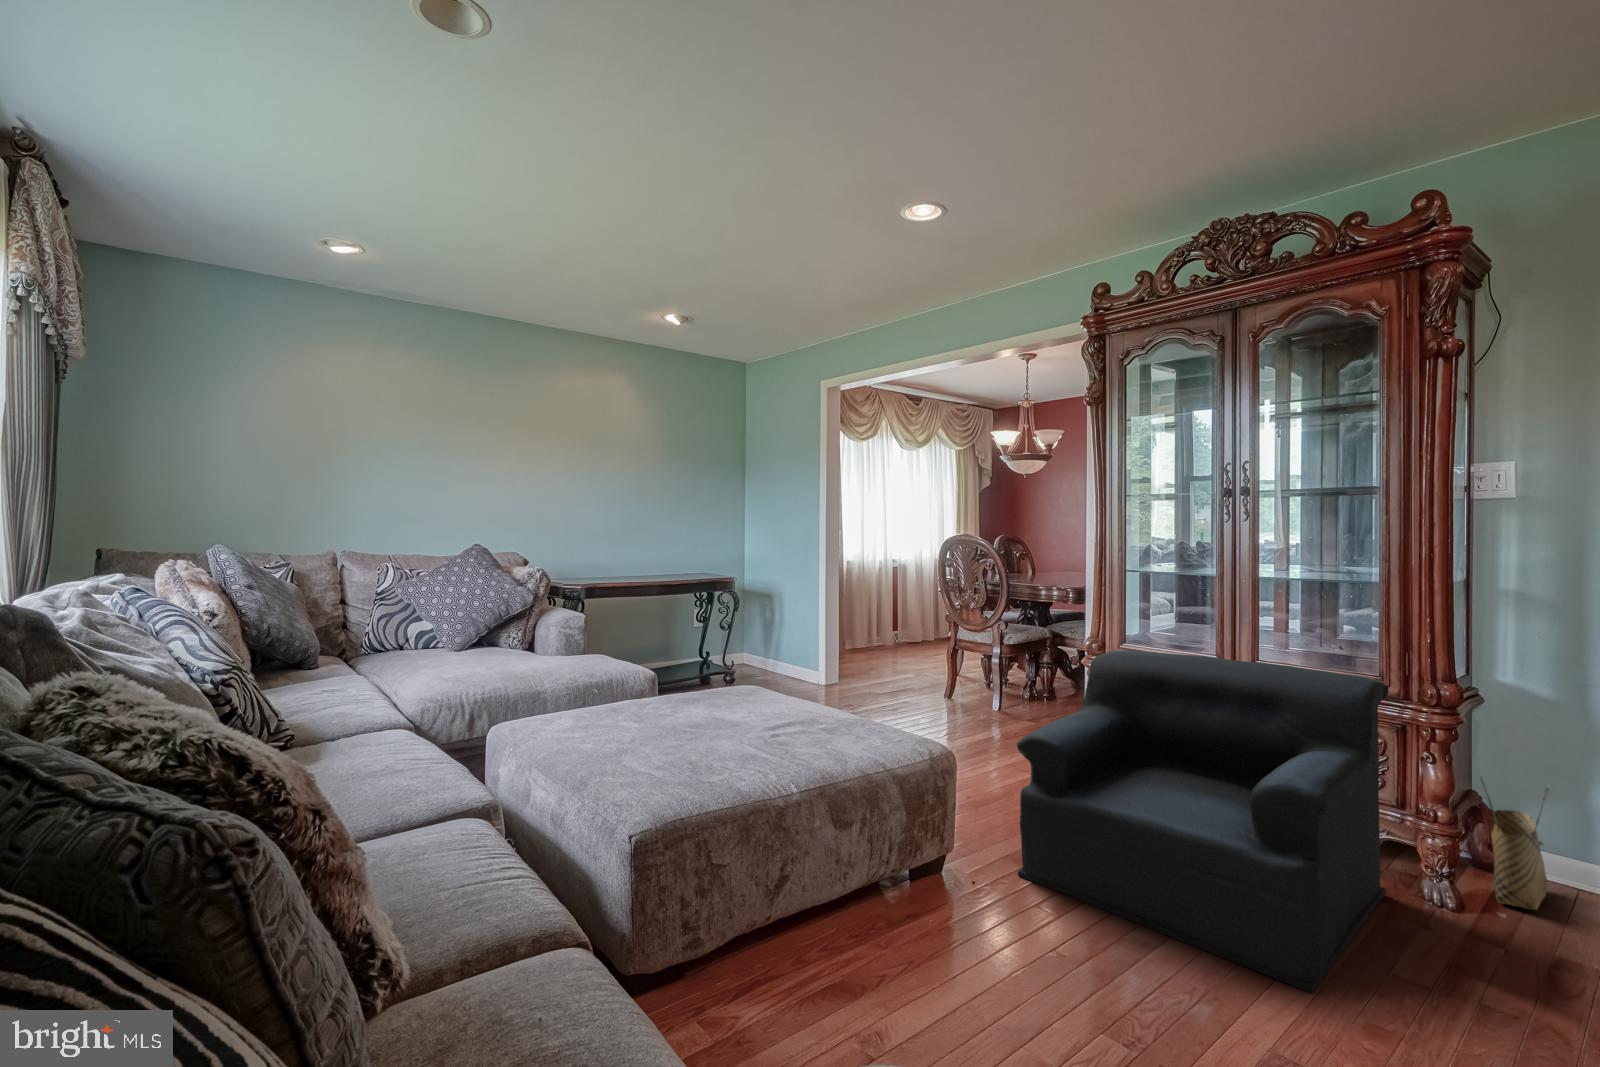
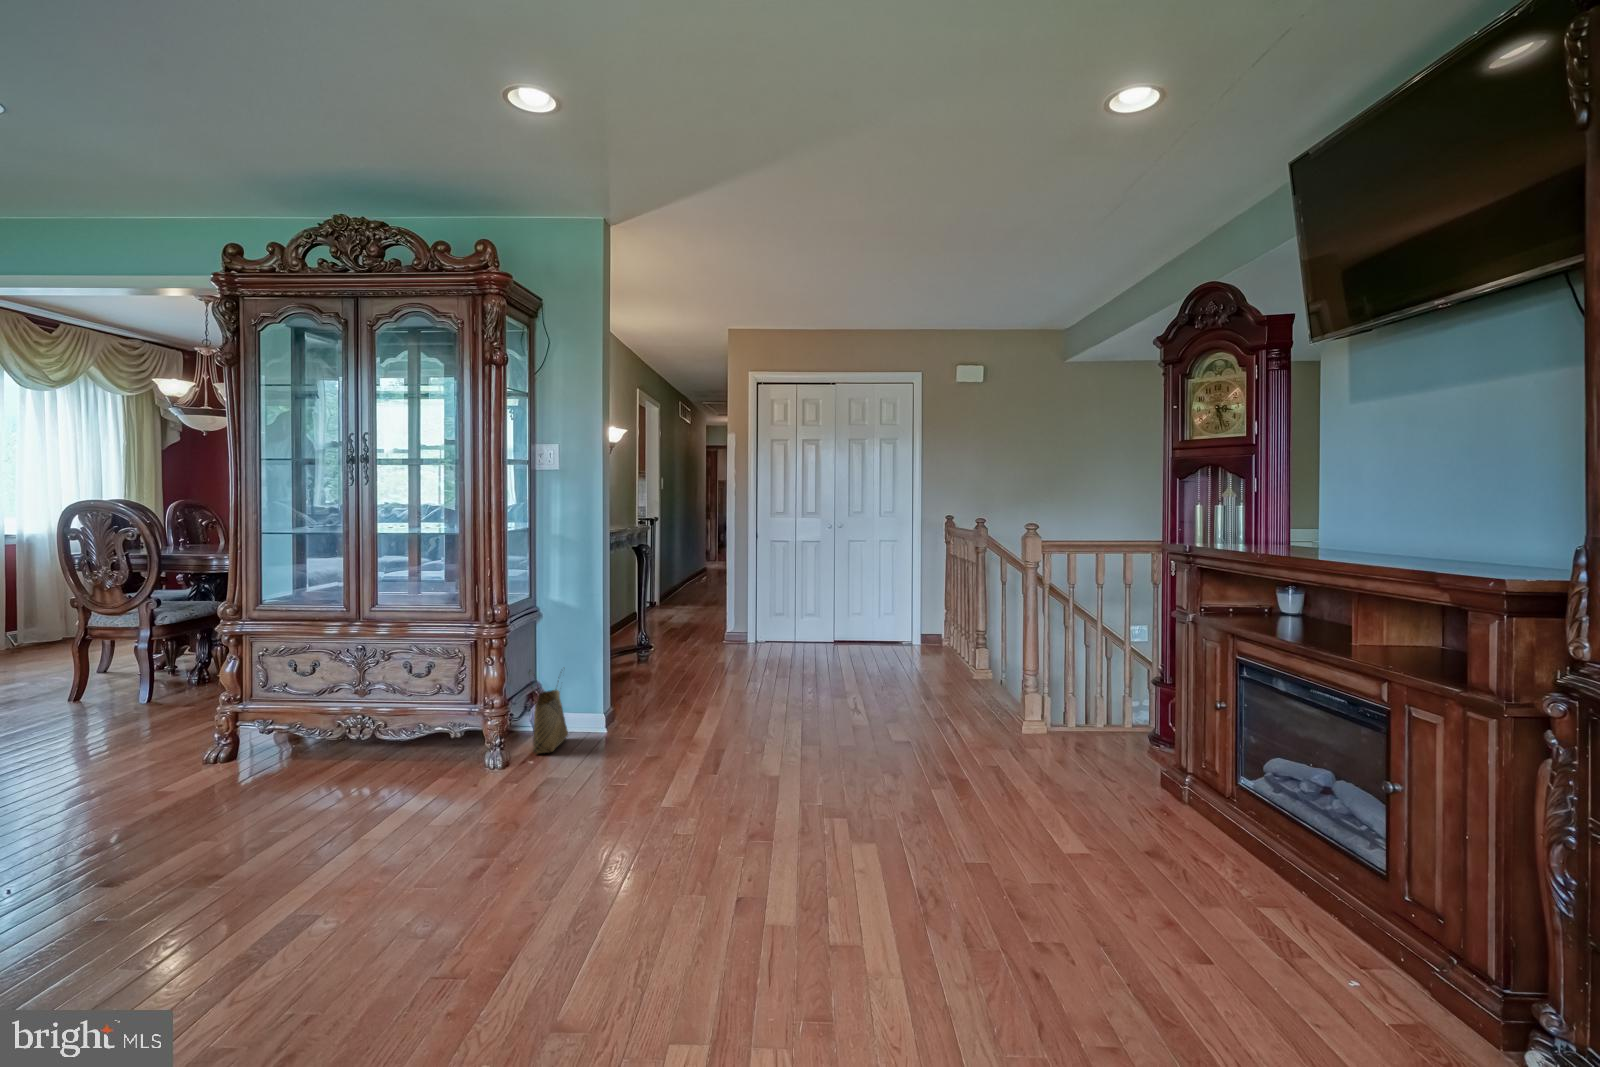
armchair: present [1017,650,1388,993] -> none [79,607,463,863]

